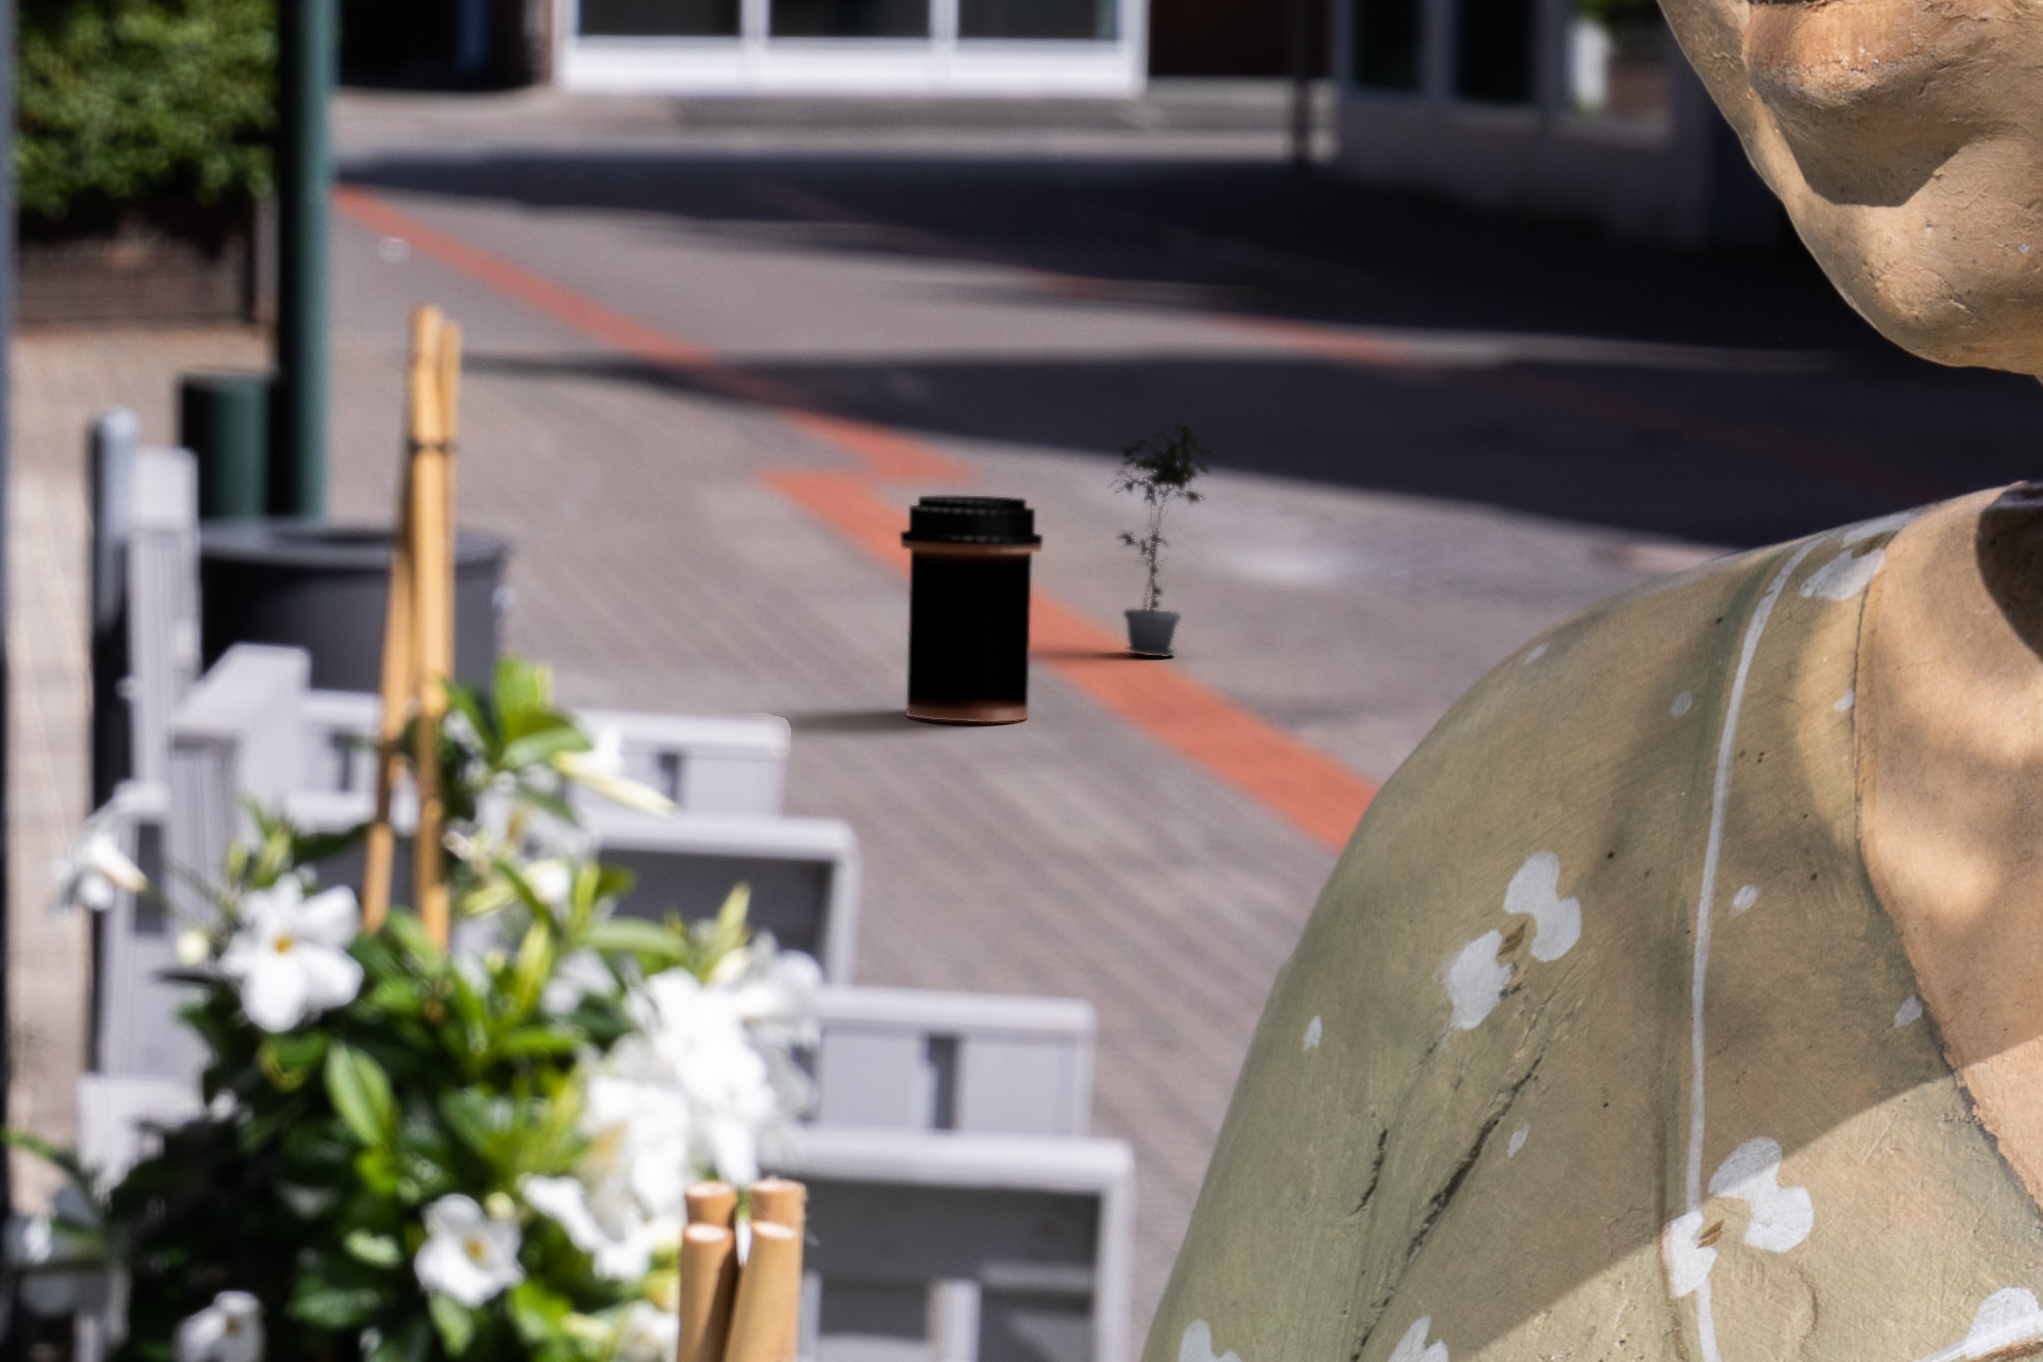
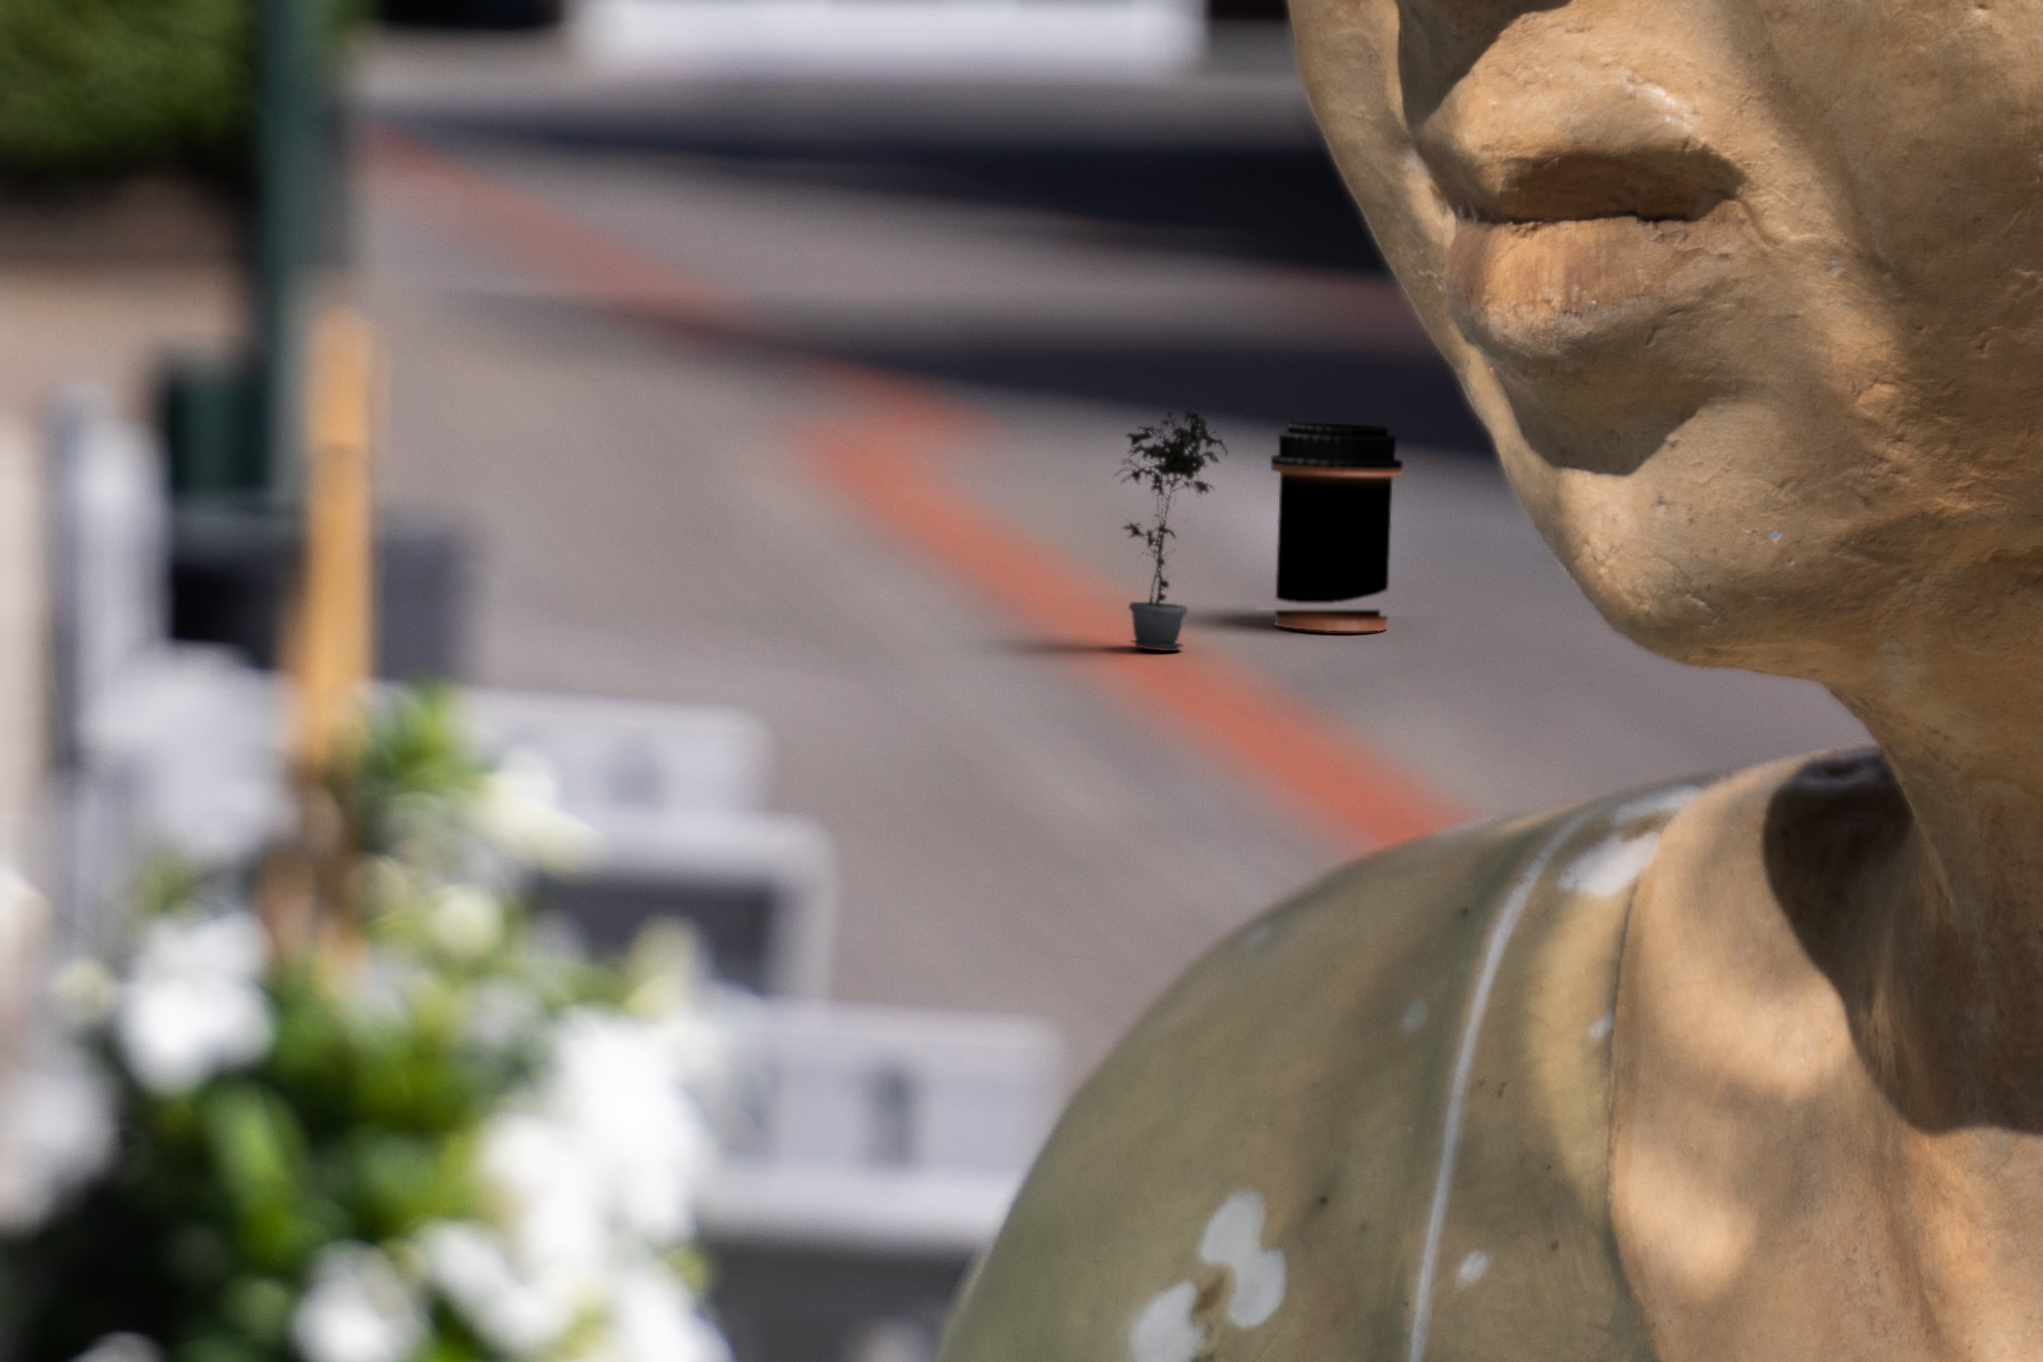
trash can: present [900,496,1043,722] -> present [1271,423,1403,631]

